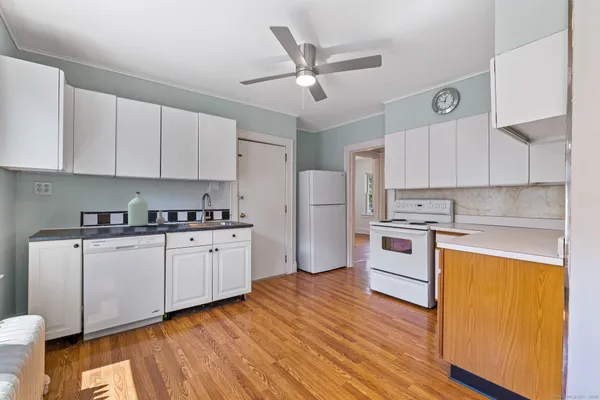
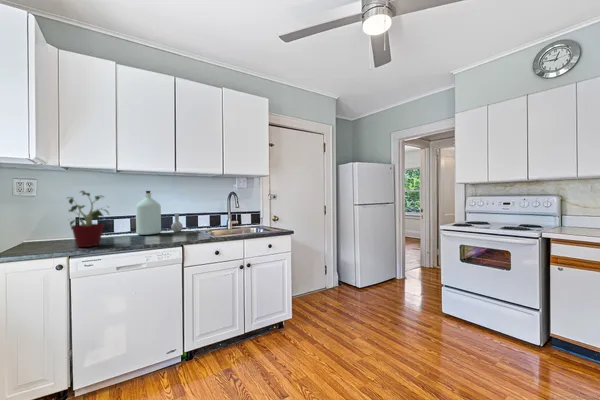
potted plant: none [78,191,111,233] -> present [69,191,108,247]

